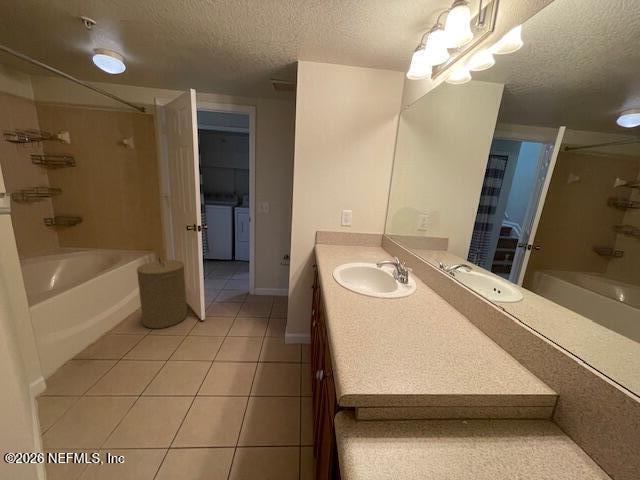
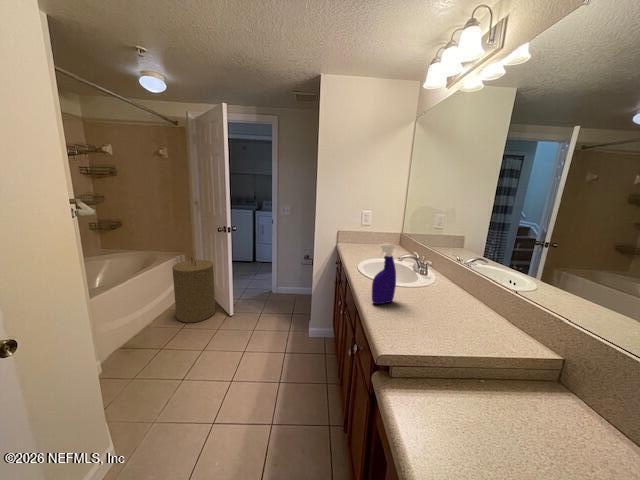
spray bottle: none [342,253,370,322] -> present [372,244,396,304]

